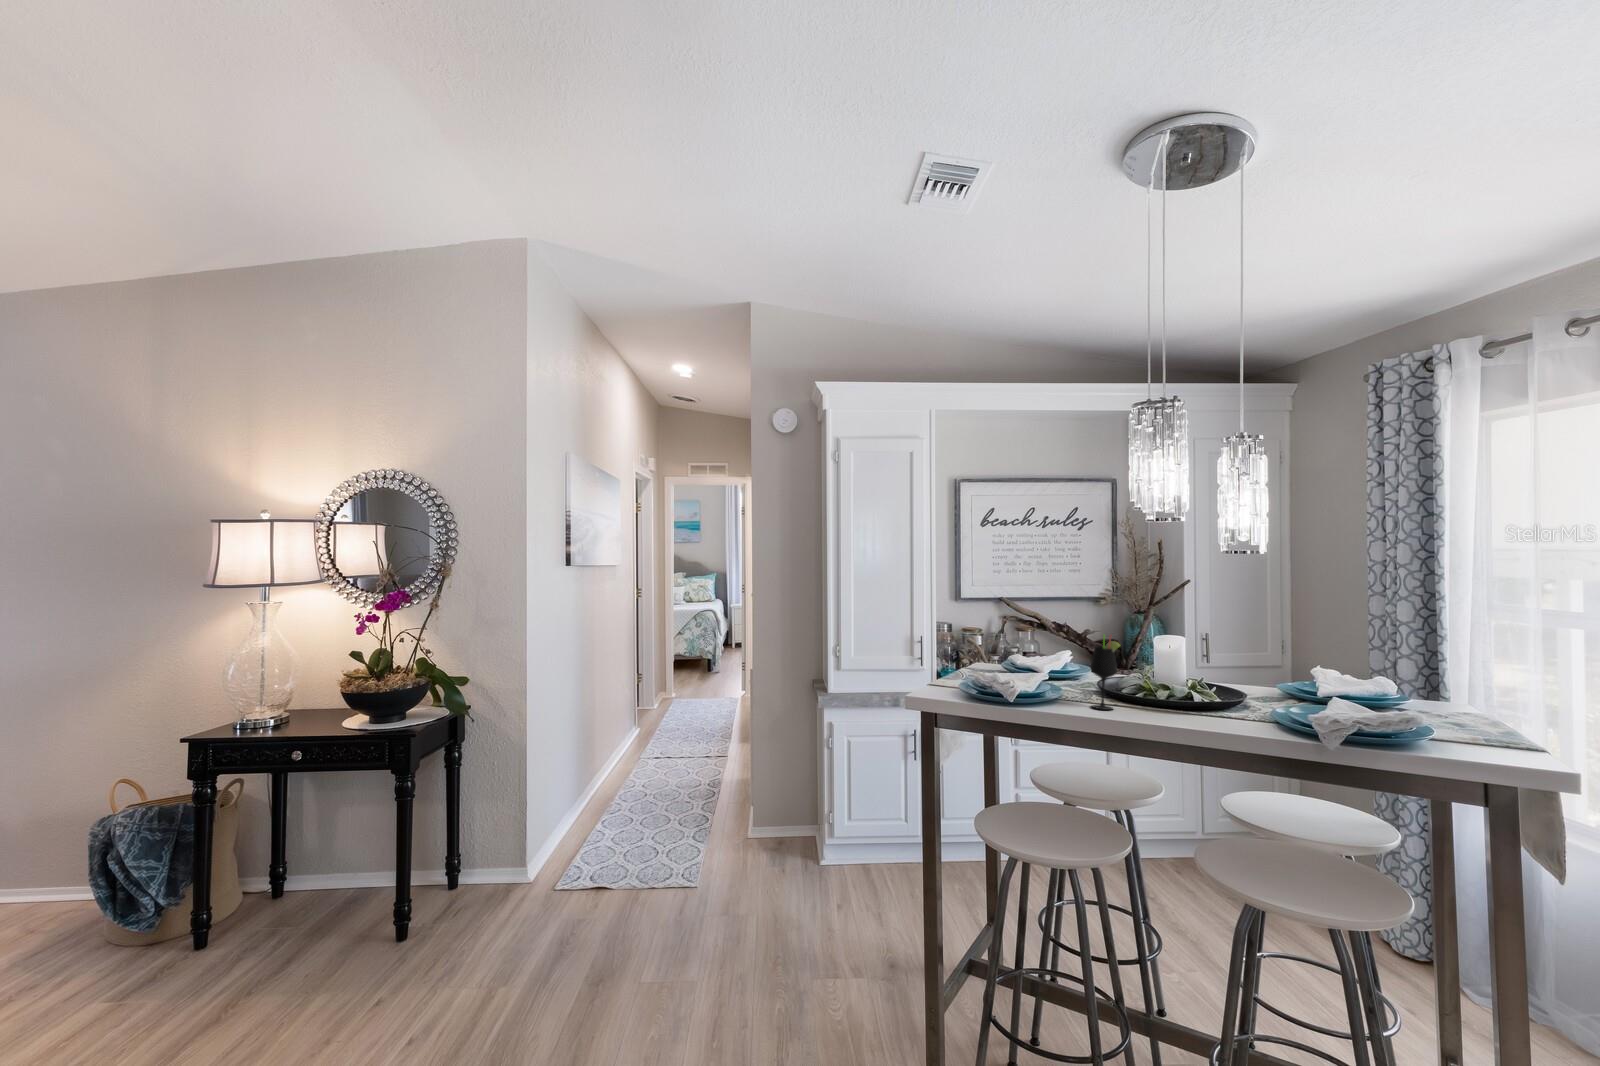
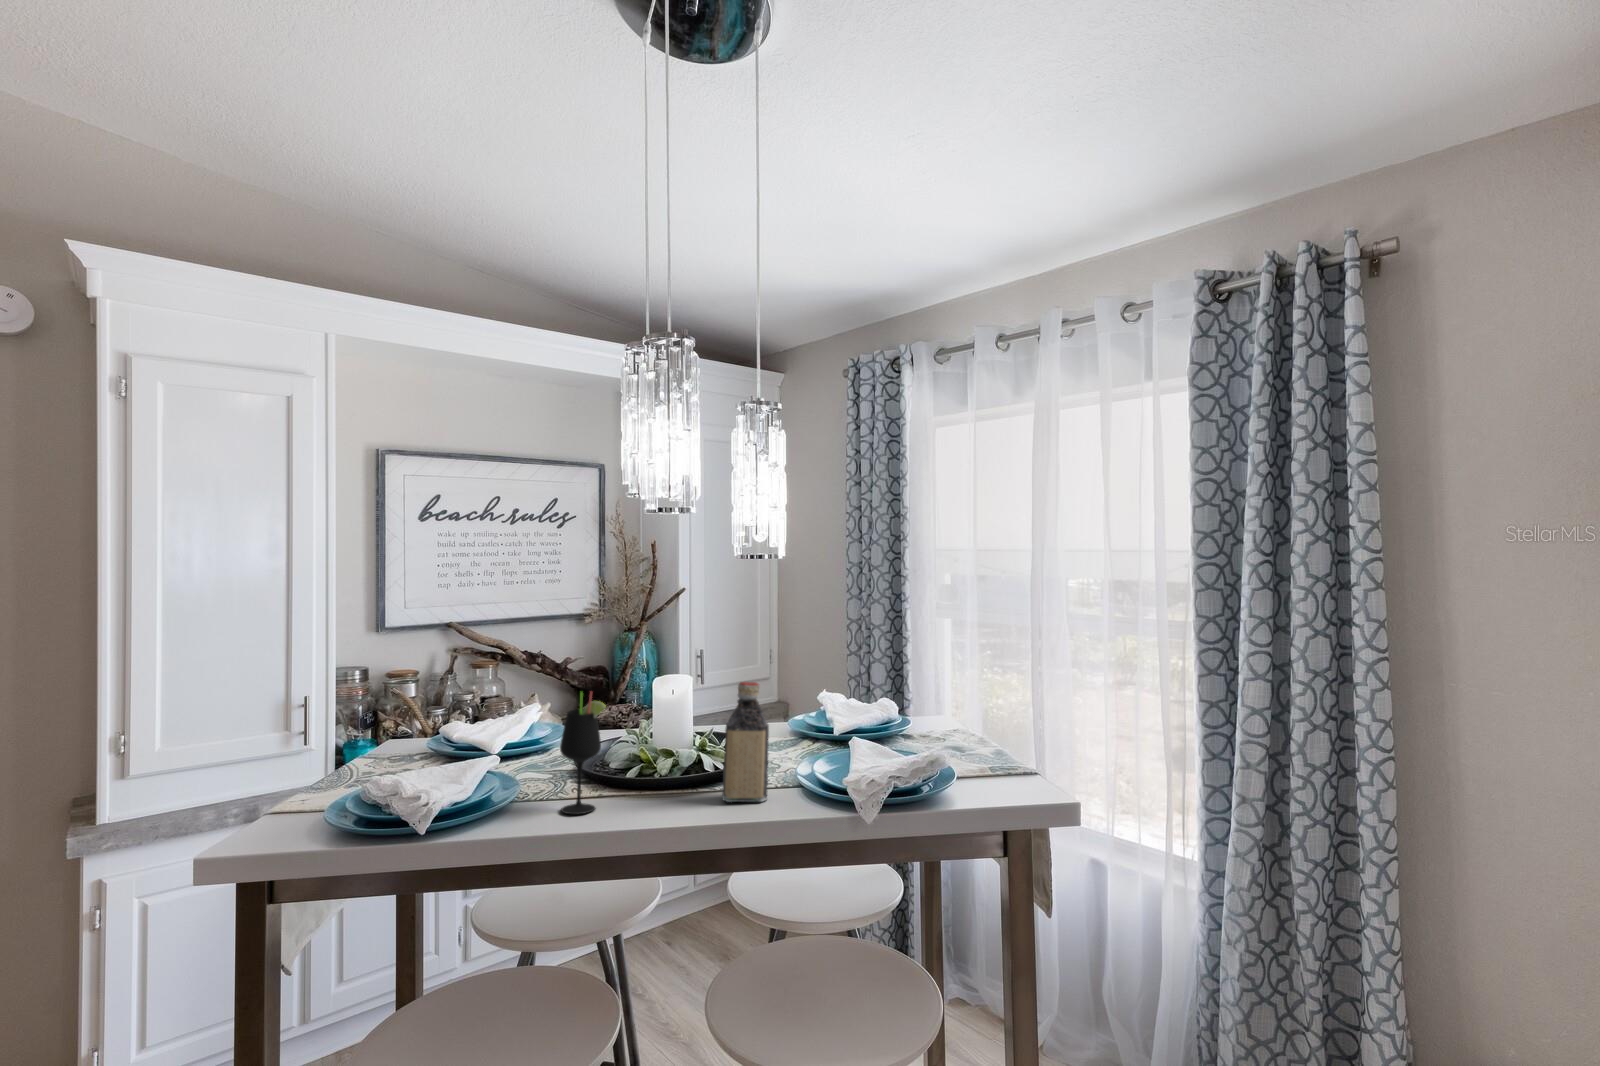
bottle: none [1206,639,1244,724] -> present [722,682,769,802]

